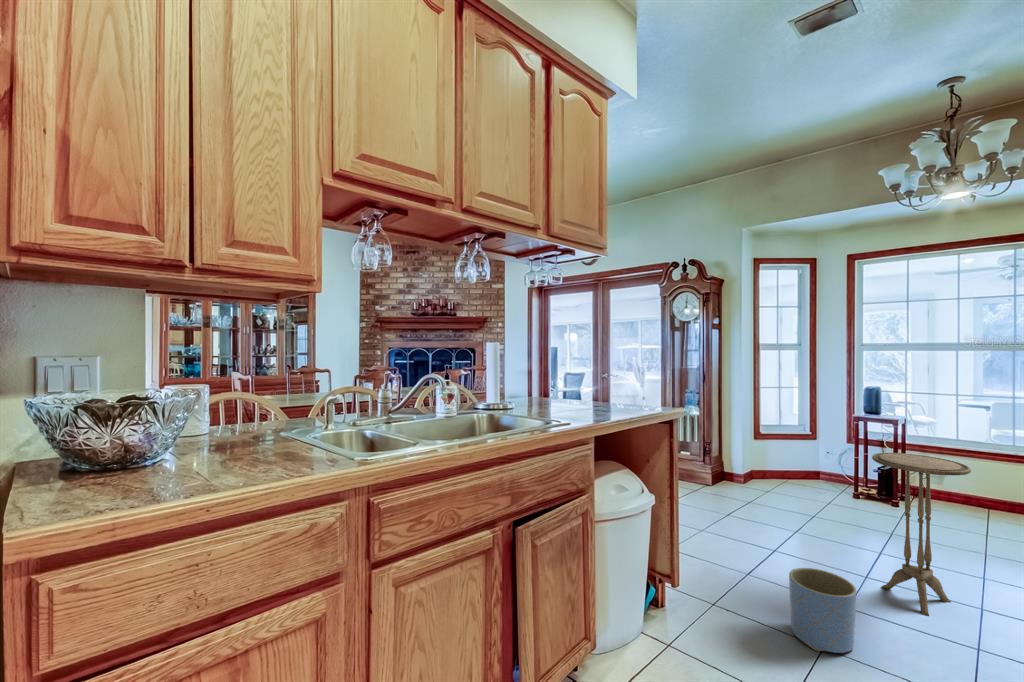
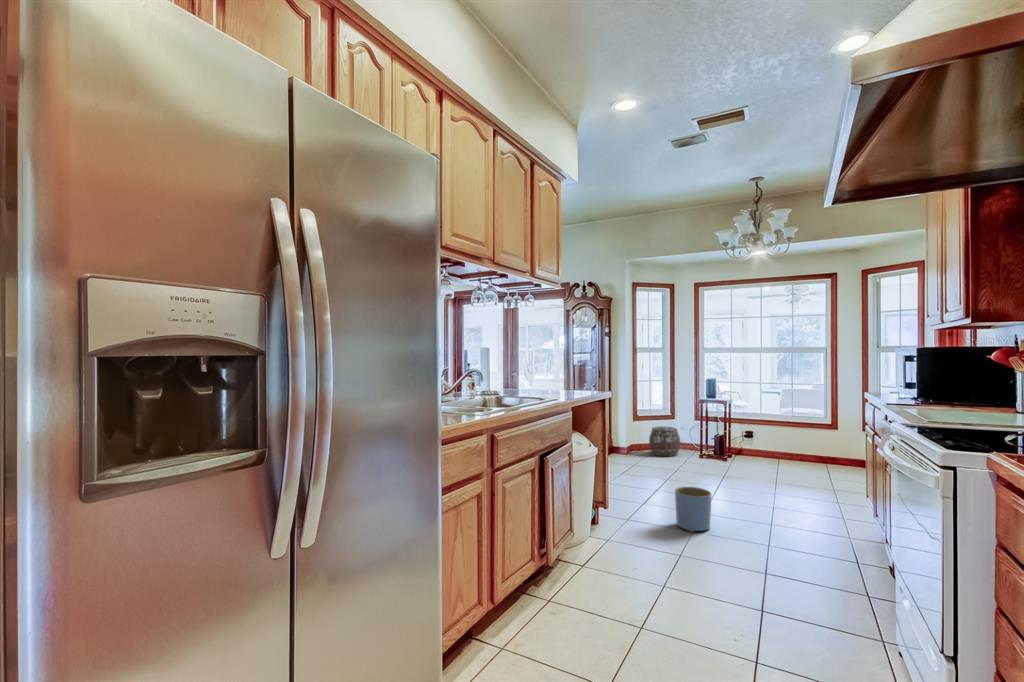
woven basket: none [775,448,824,492] -> present [649,426,681,456]
side table: present [872,453,971,616] -> none [716,416,766,510]

